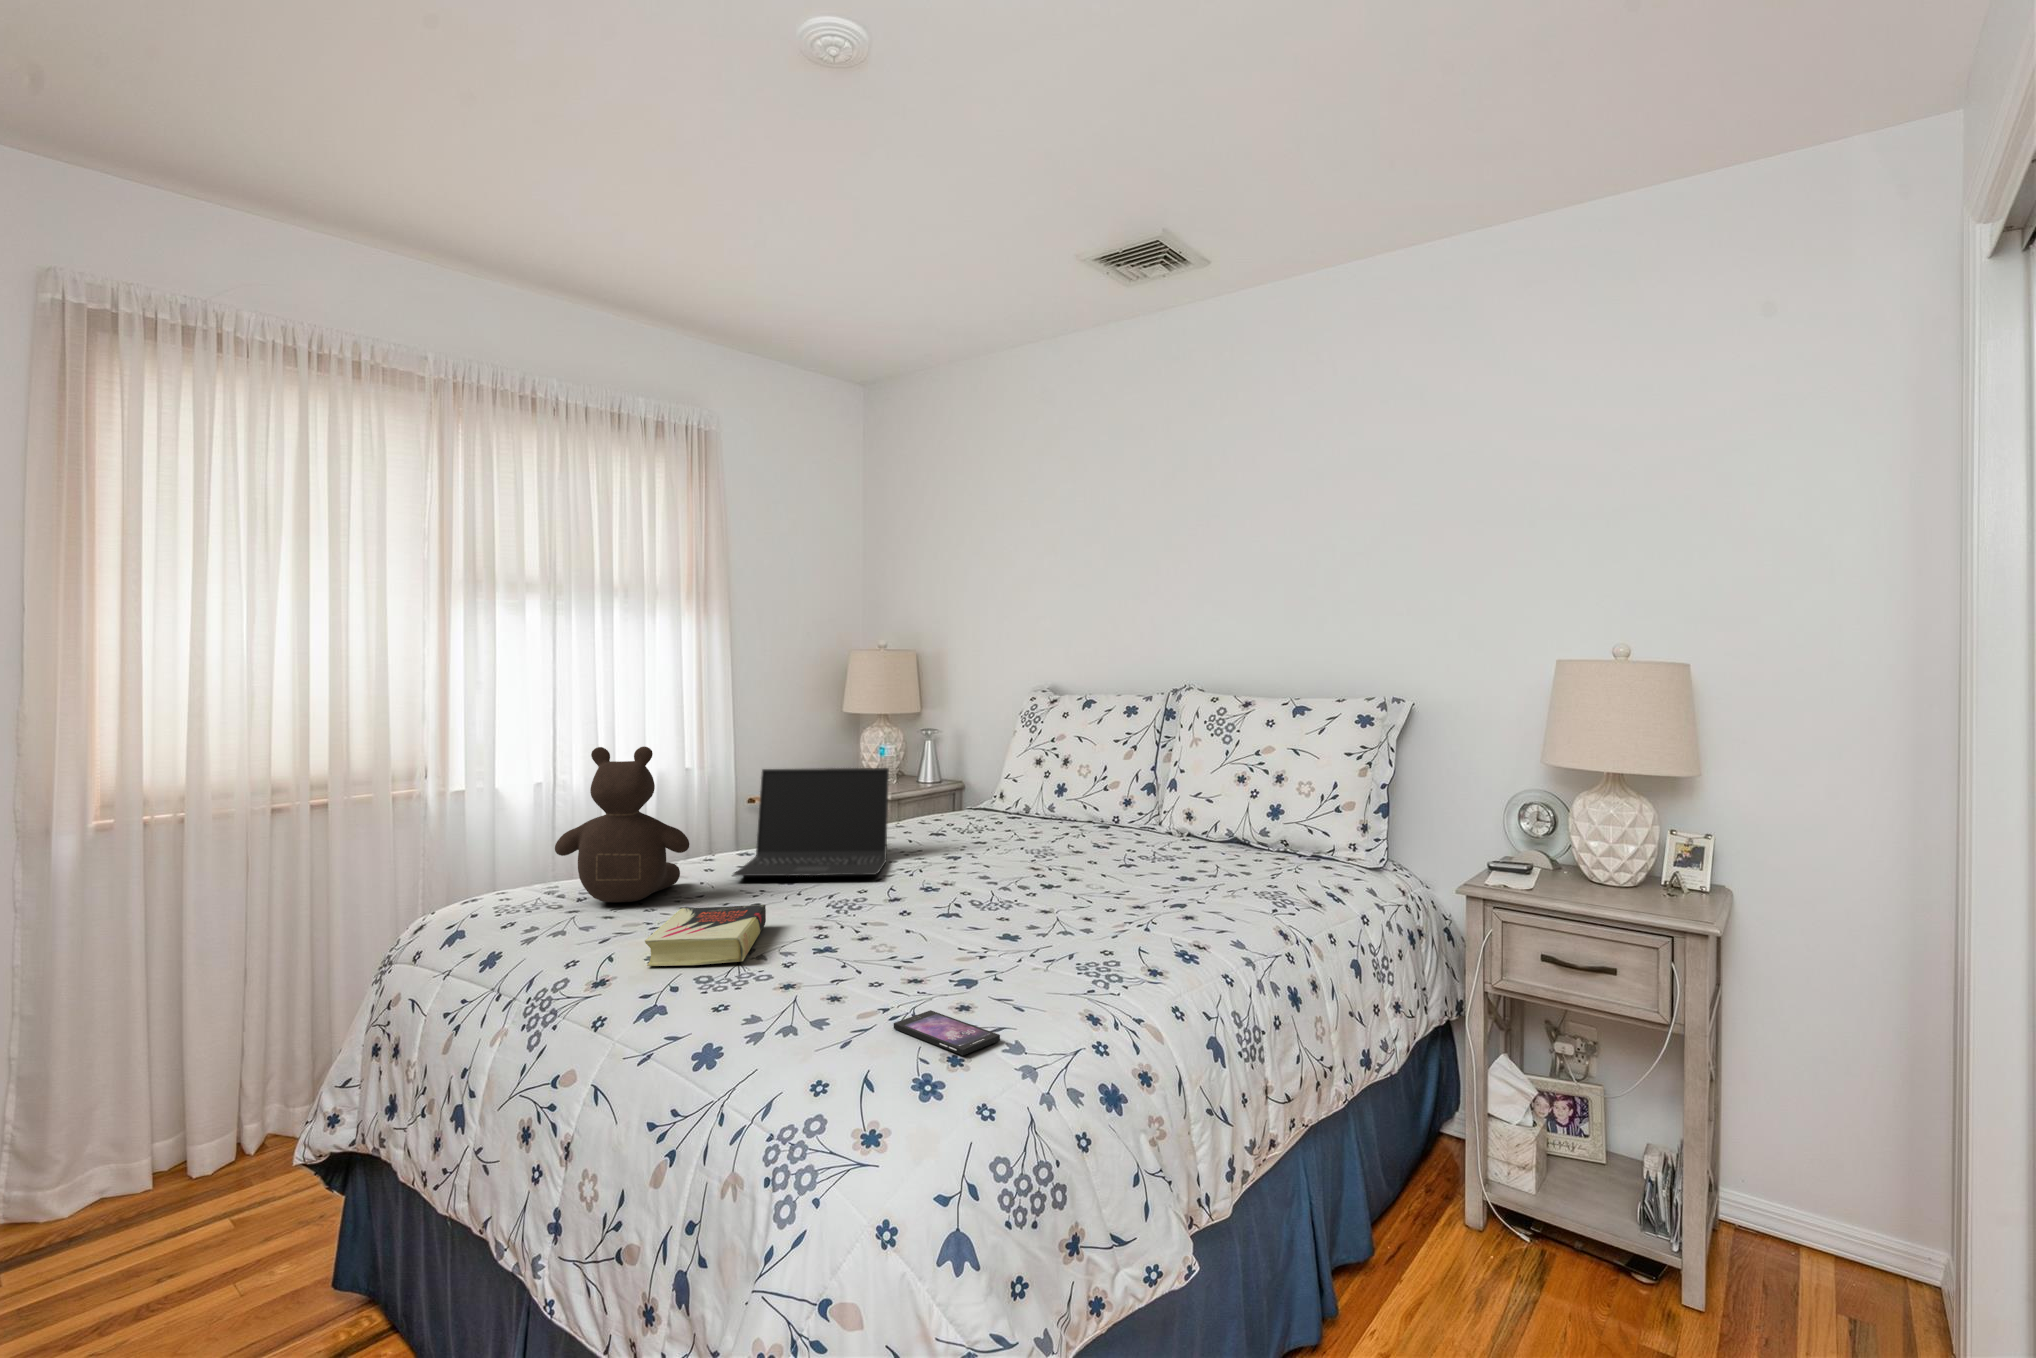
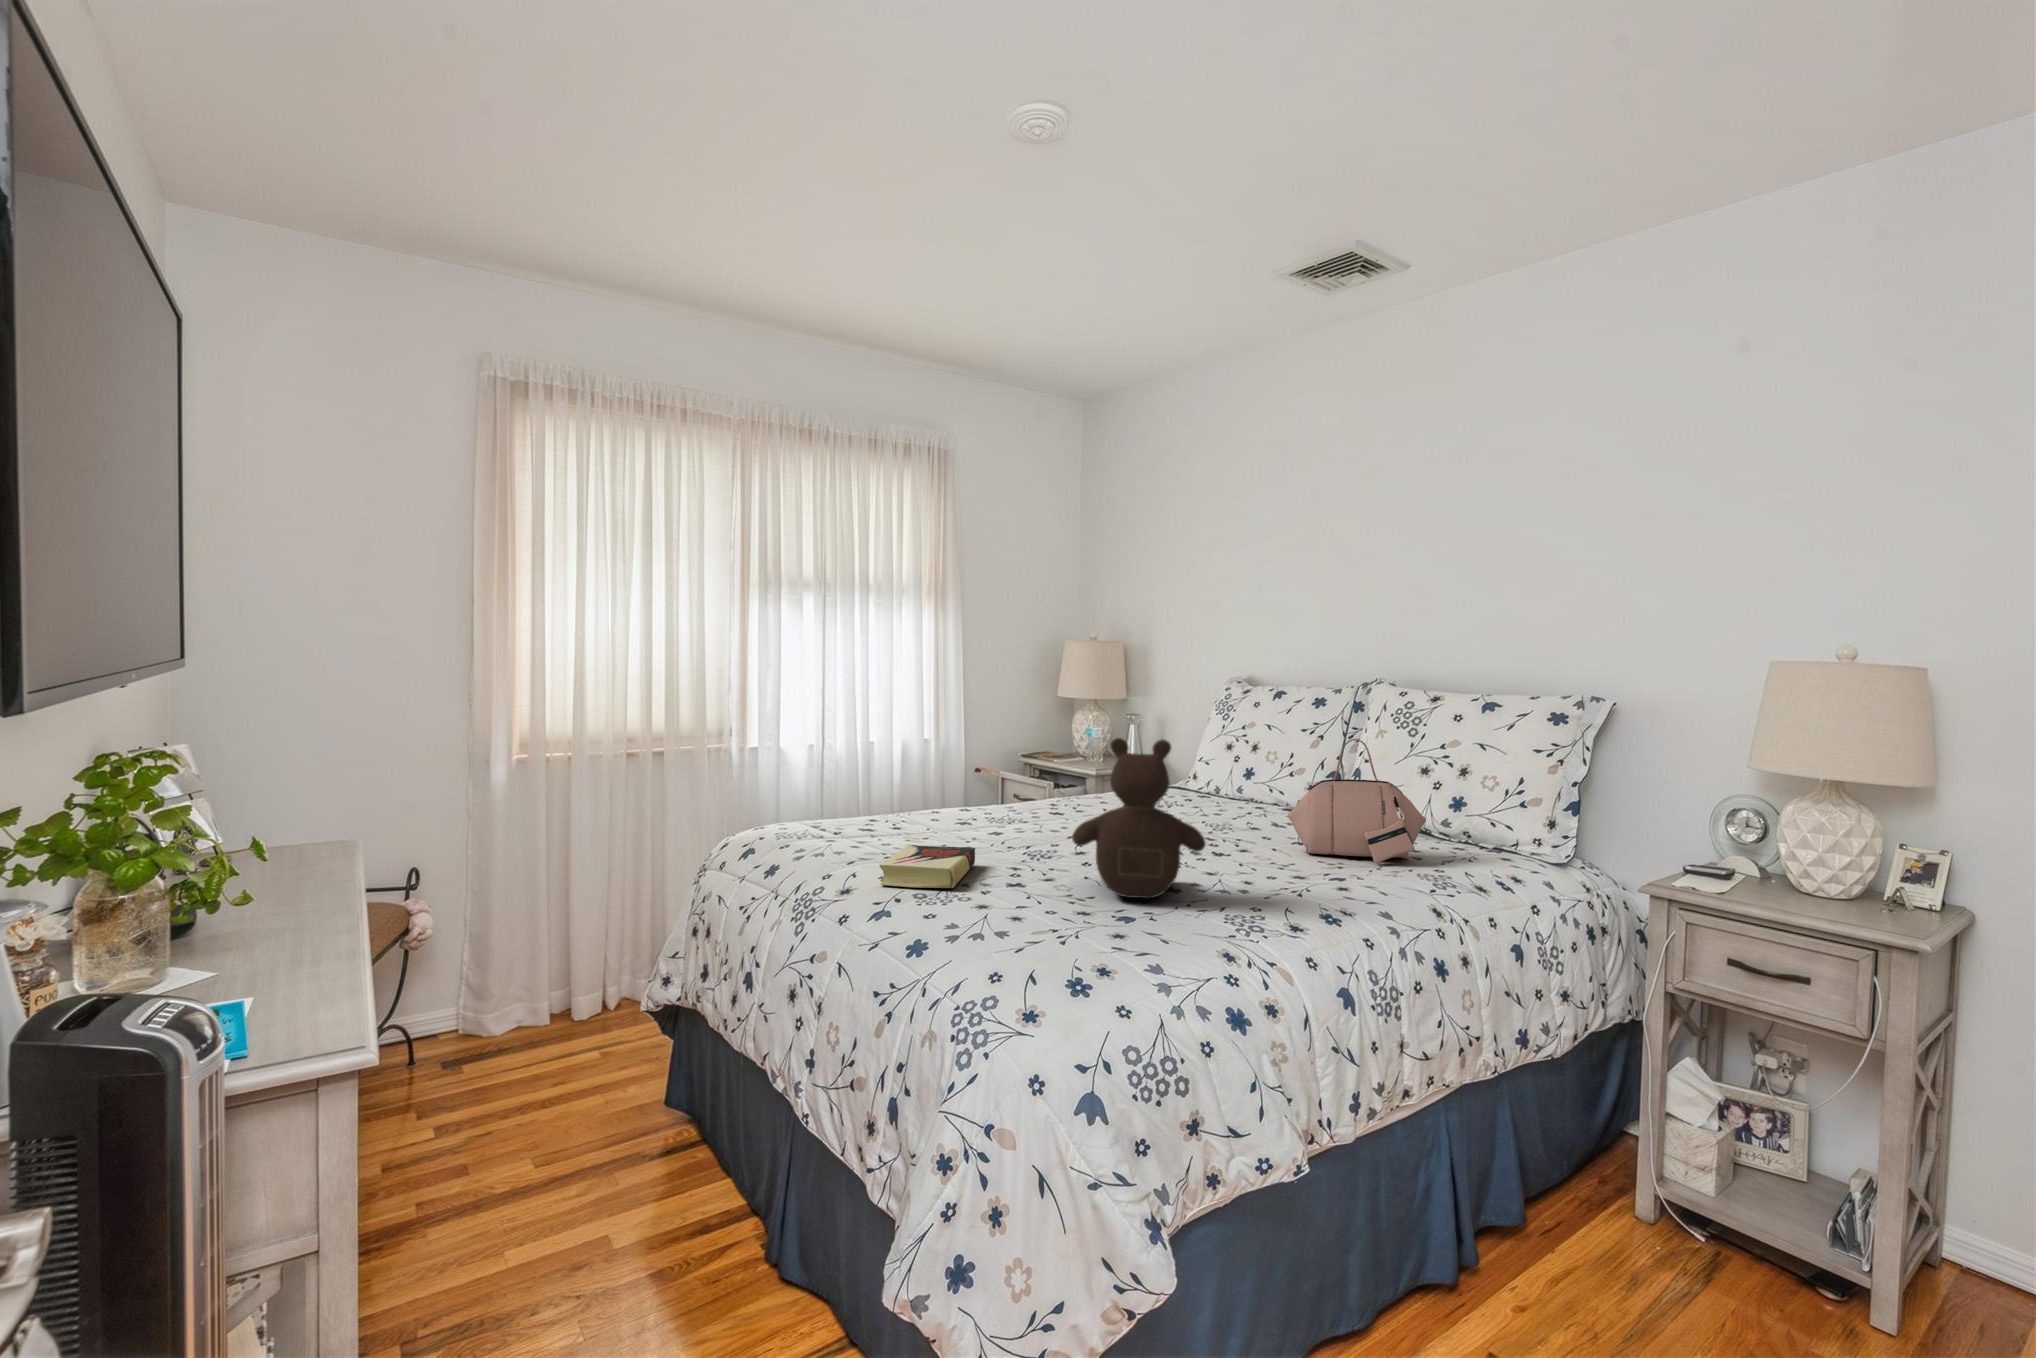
teddy bear: present [555,746,689,902] -> present [1072,738,1206,898]
handbag: none [1112,751,1252,884] -> present [1288,739,1426,864]
laptop: present [733,768,889,876] -> none [952,738,1090,834]
smartphone: present [894,1010,1000,1055] -> none [1063,934,1146,967]

